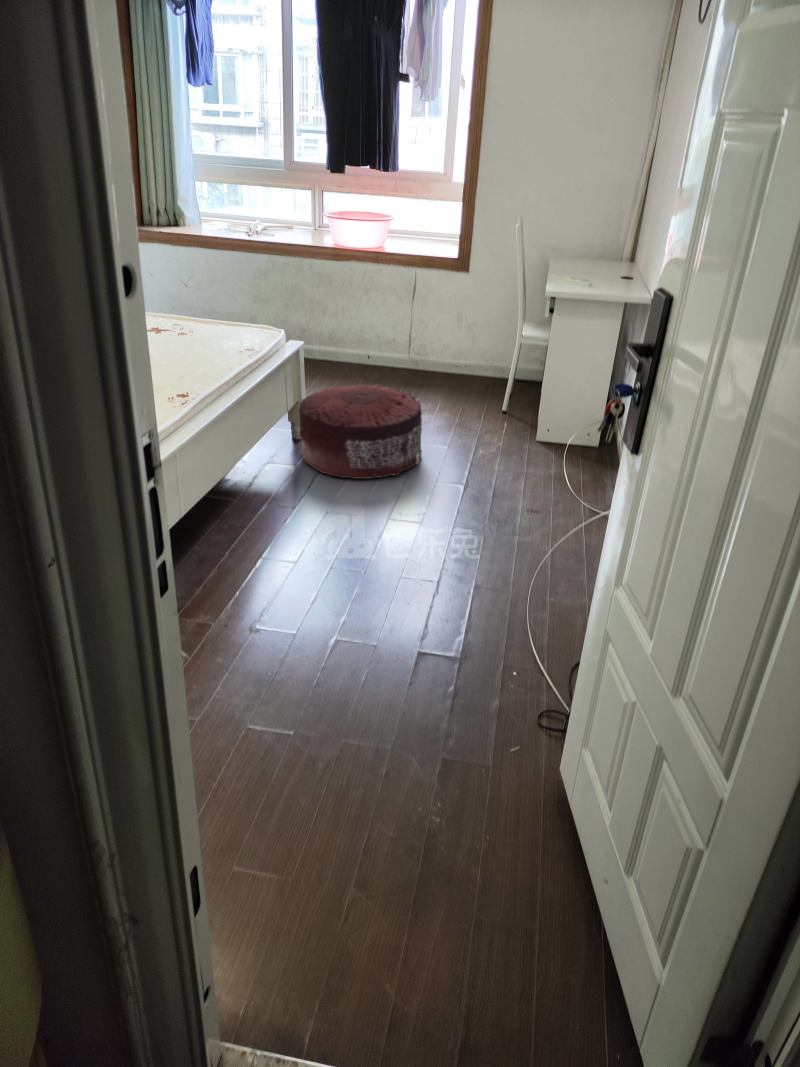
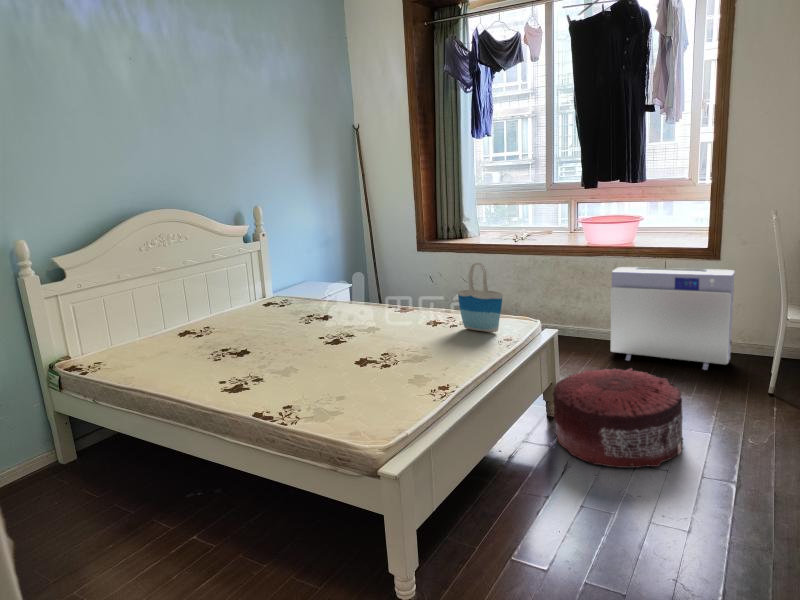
tote bag: none [188,257,243,342] -> present [458,263,503,332]
air purifier: none [357,276,480,391] -> present [611,267,734,370]

